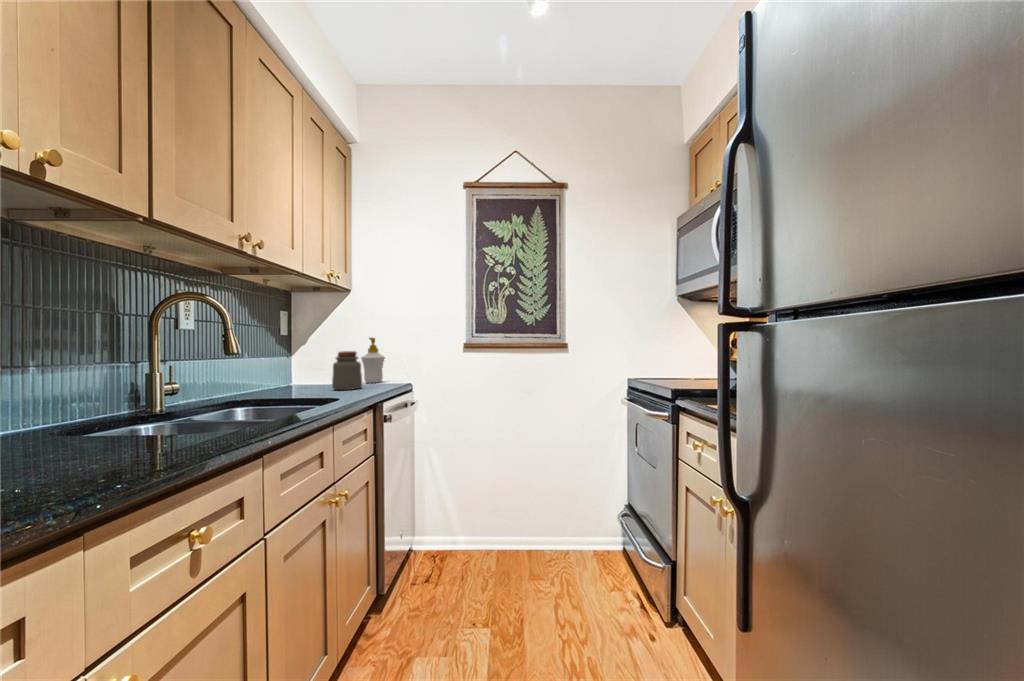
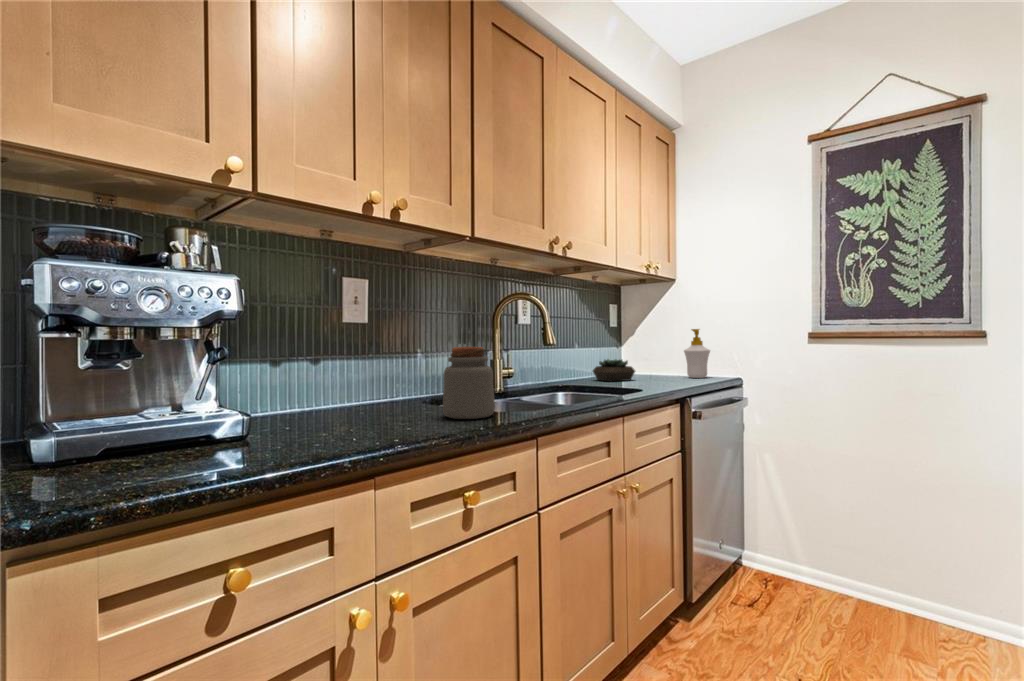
jar: present [332,351,362,390] -> present [443,347,495,419]
succulent plant: none [265,367,315,392] -> present [593,359,635,381]

